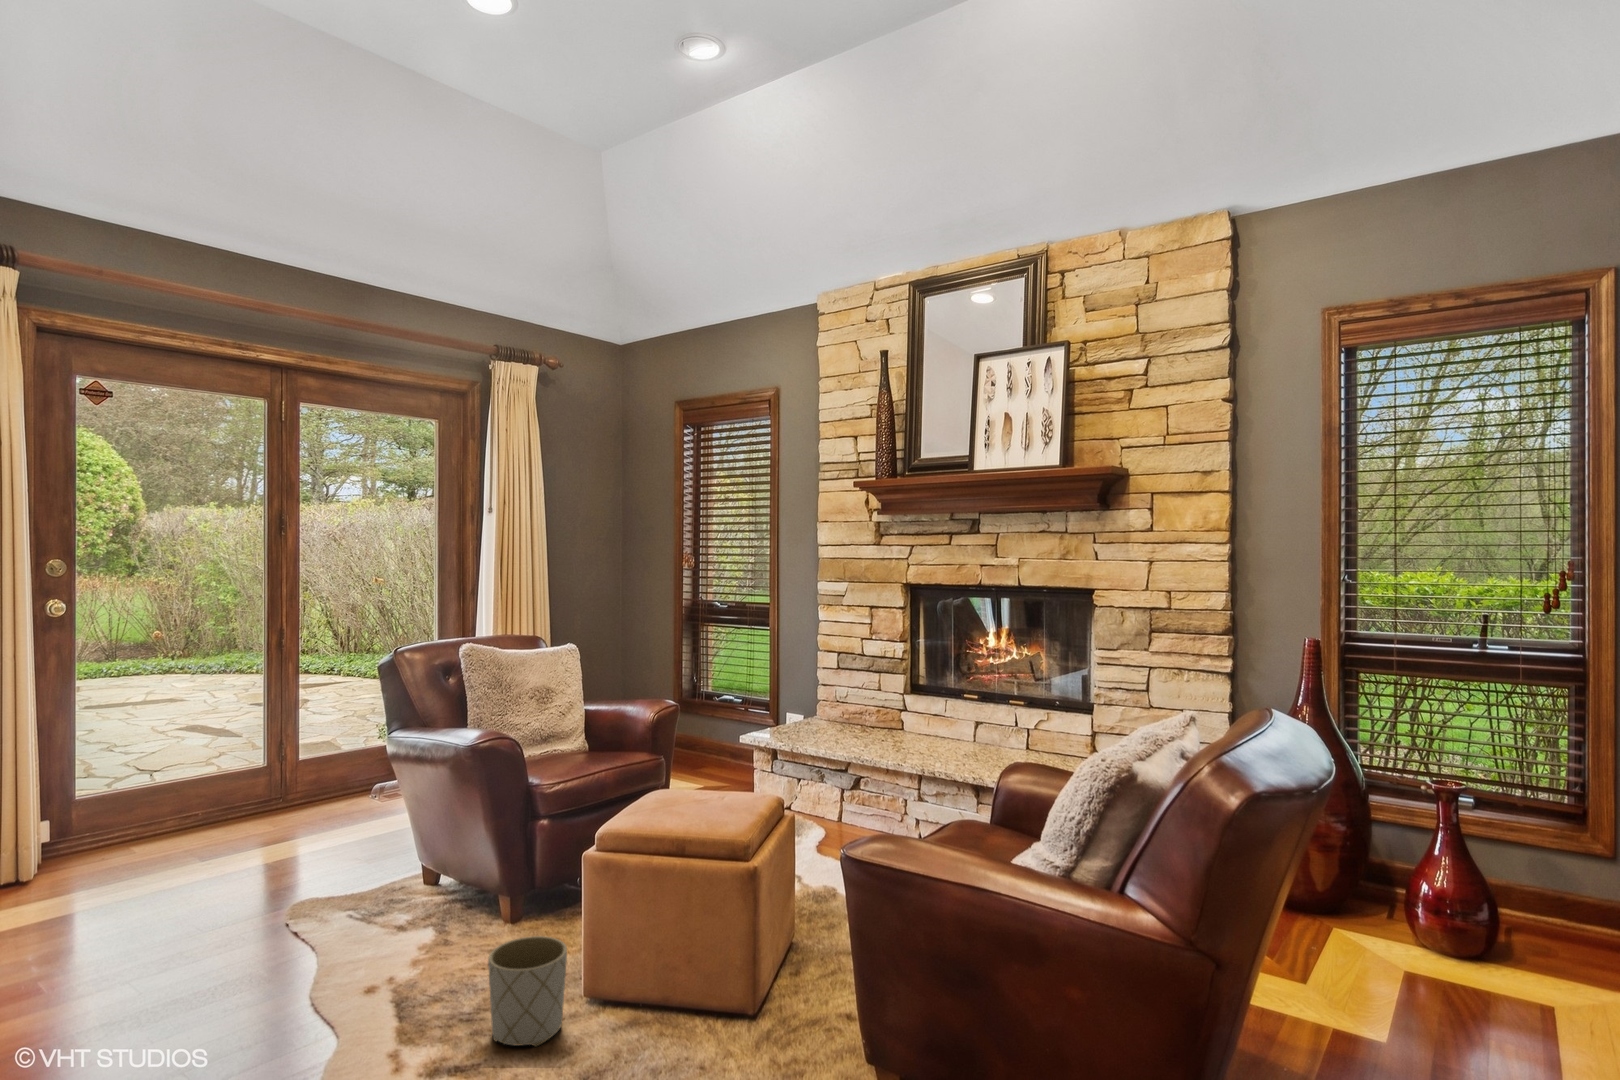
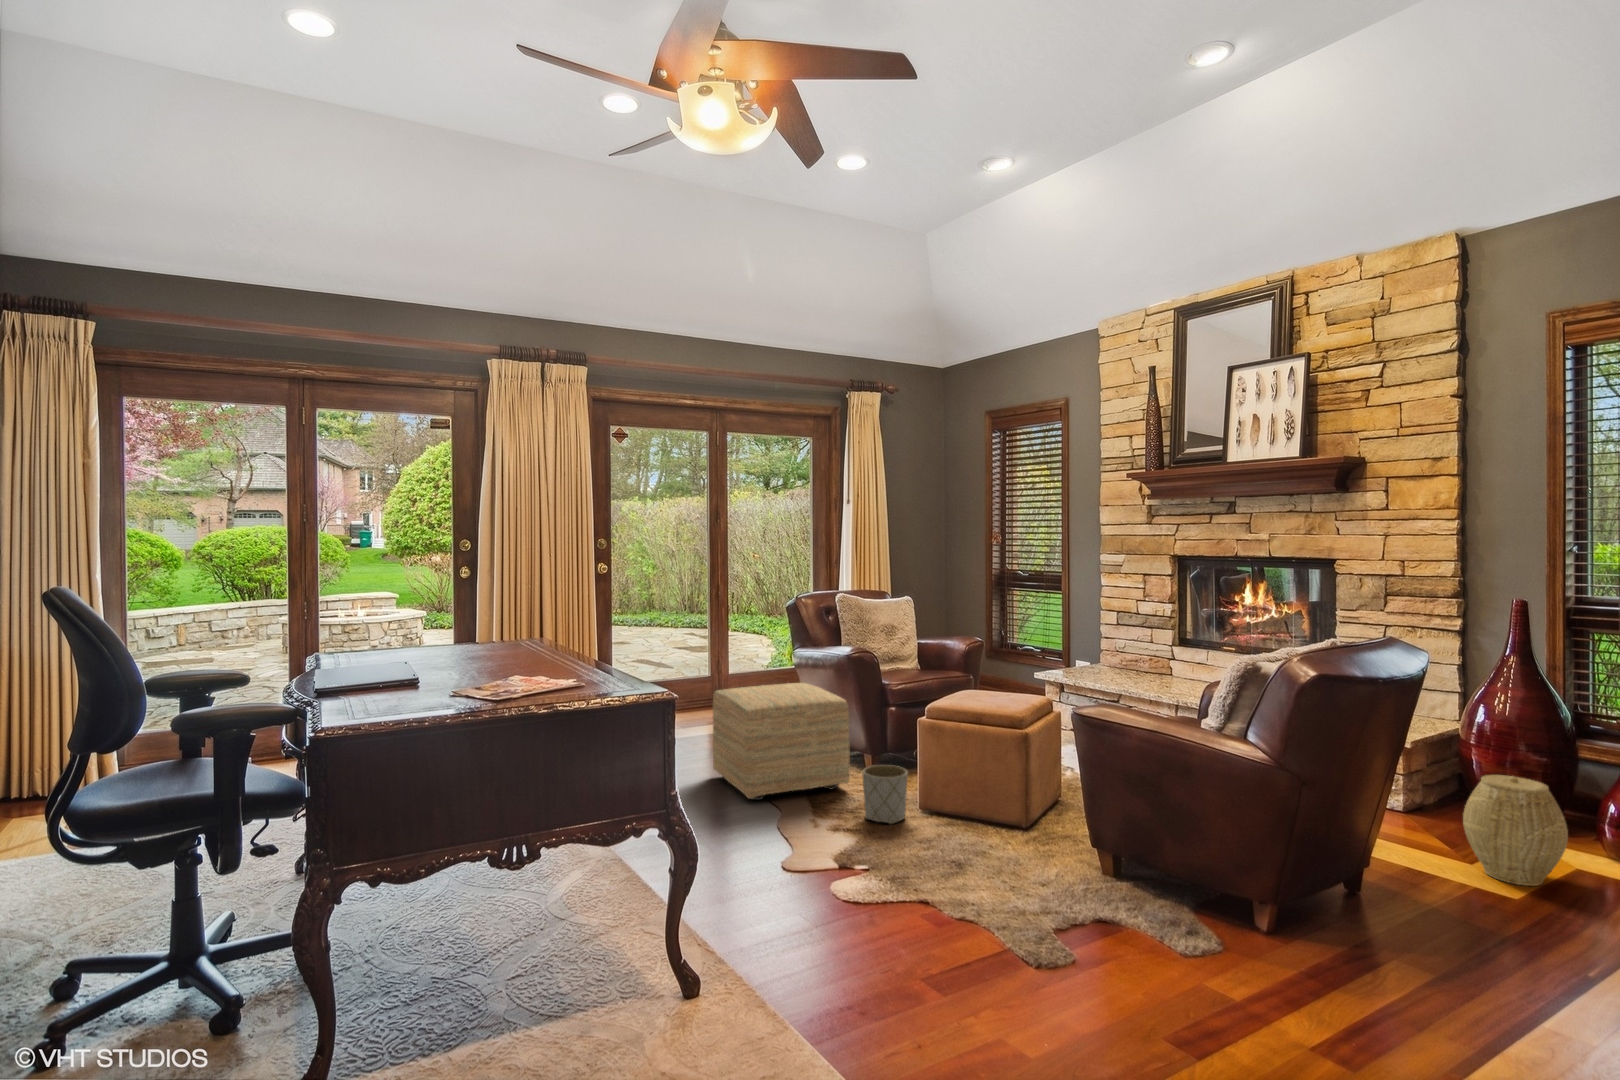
ottoman: none [221,792,471,1028] -> present [713,683,850,800]
woven basket: none [1304,868,1426,1016] -> present [1463,775,1568,886]

